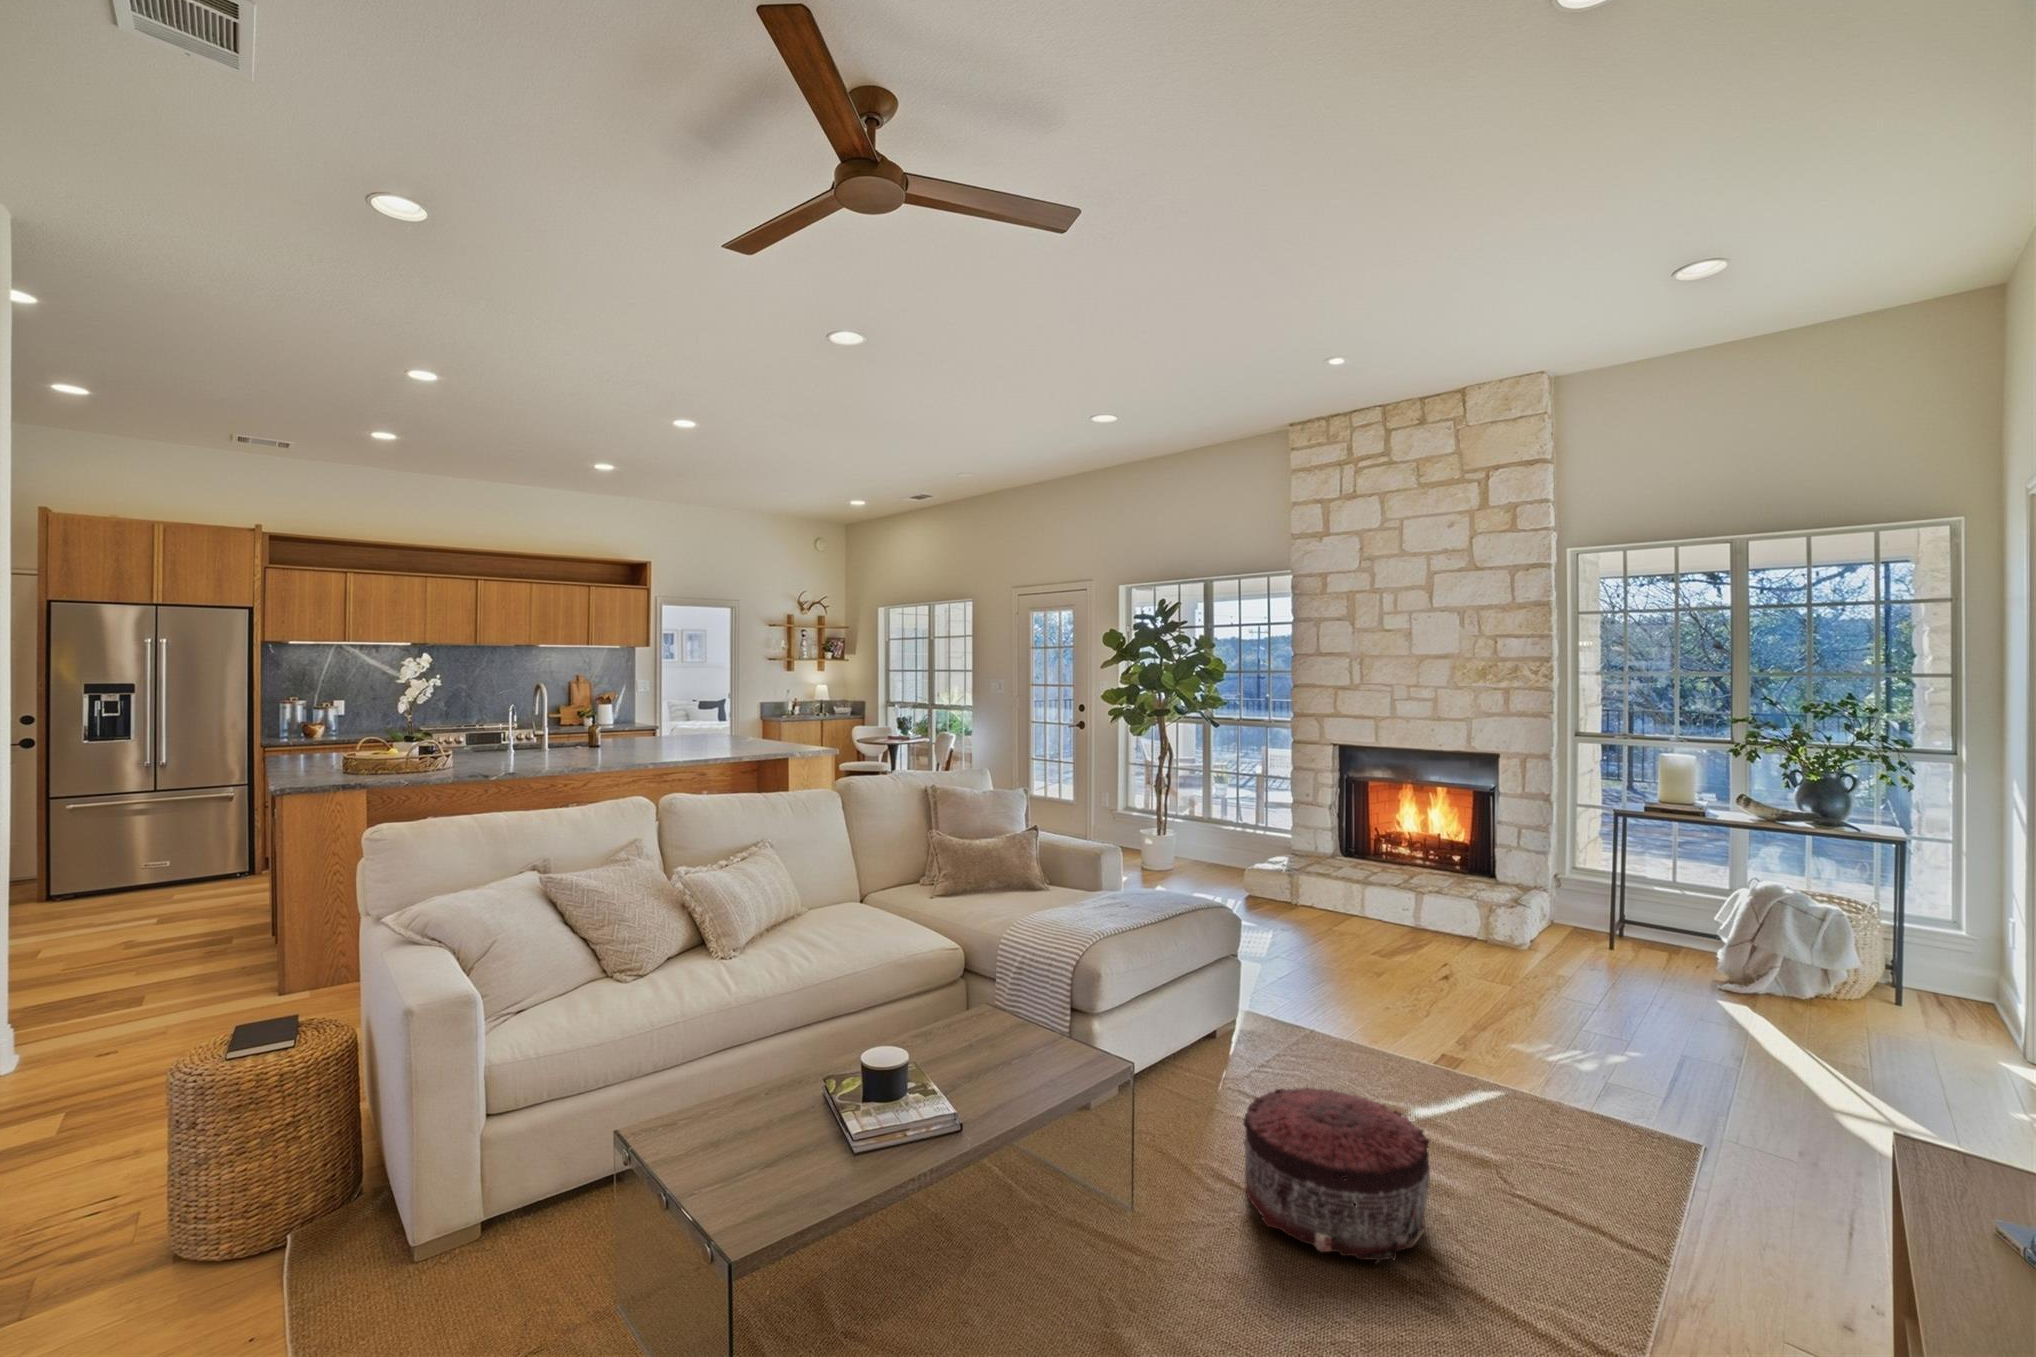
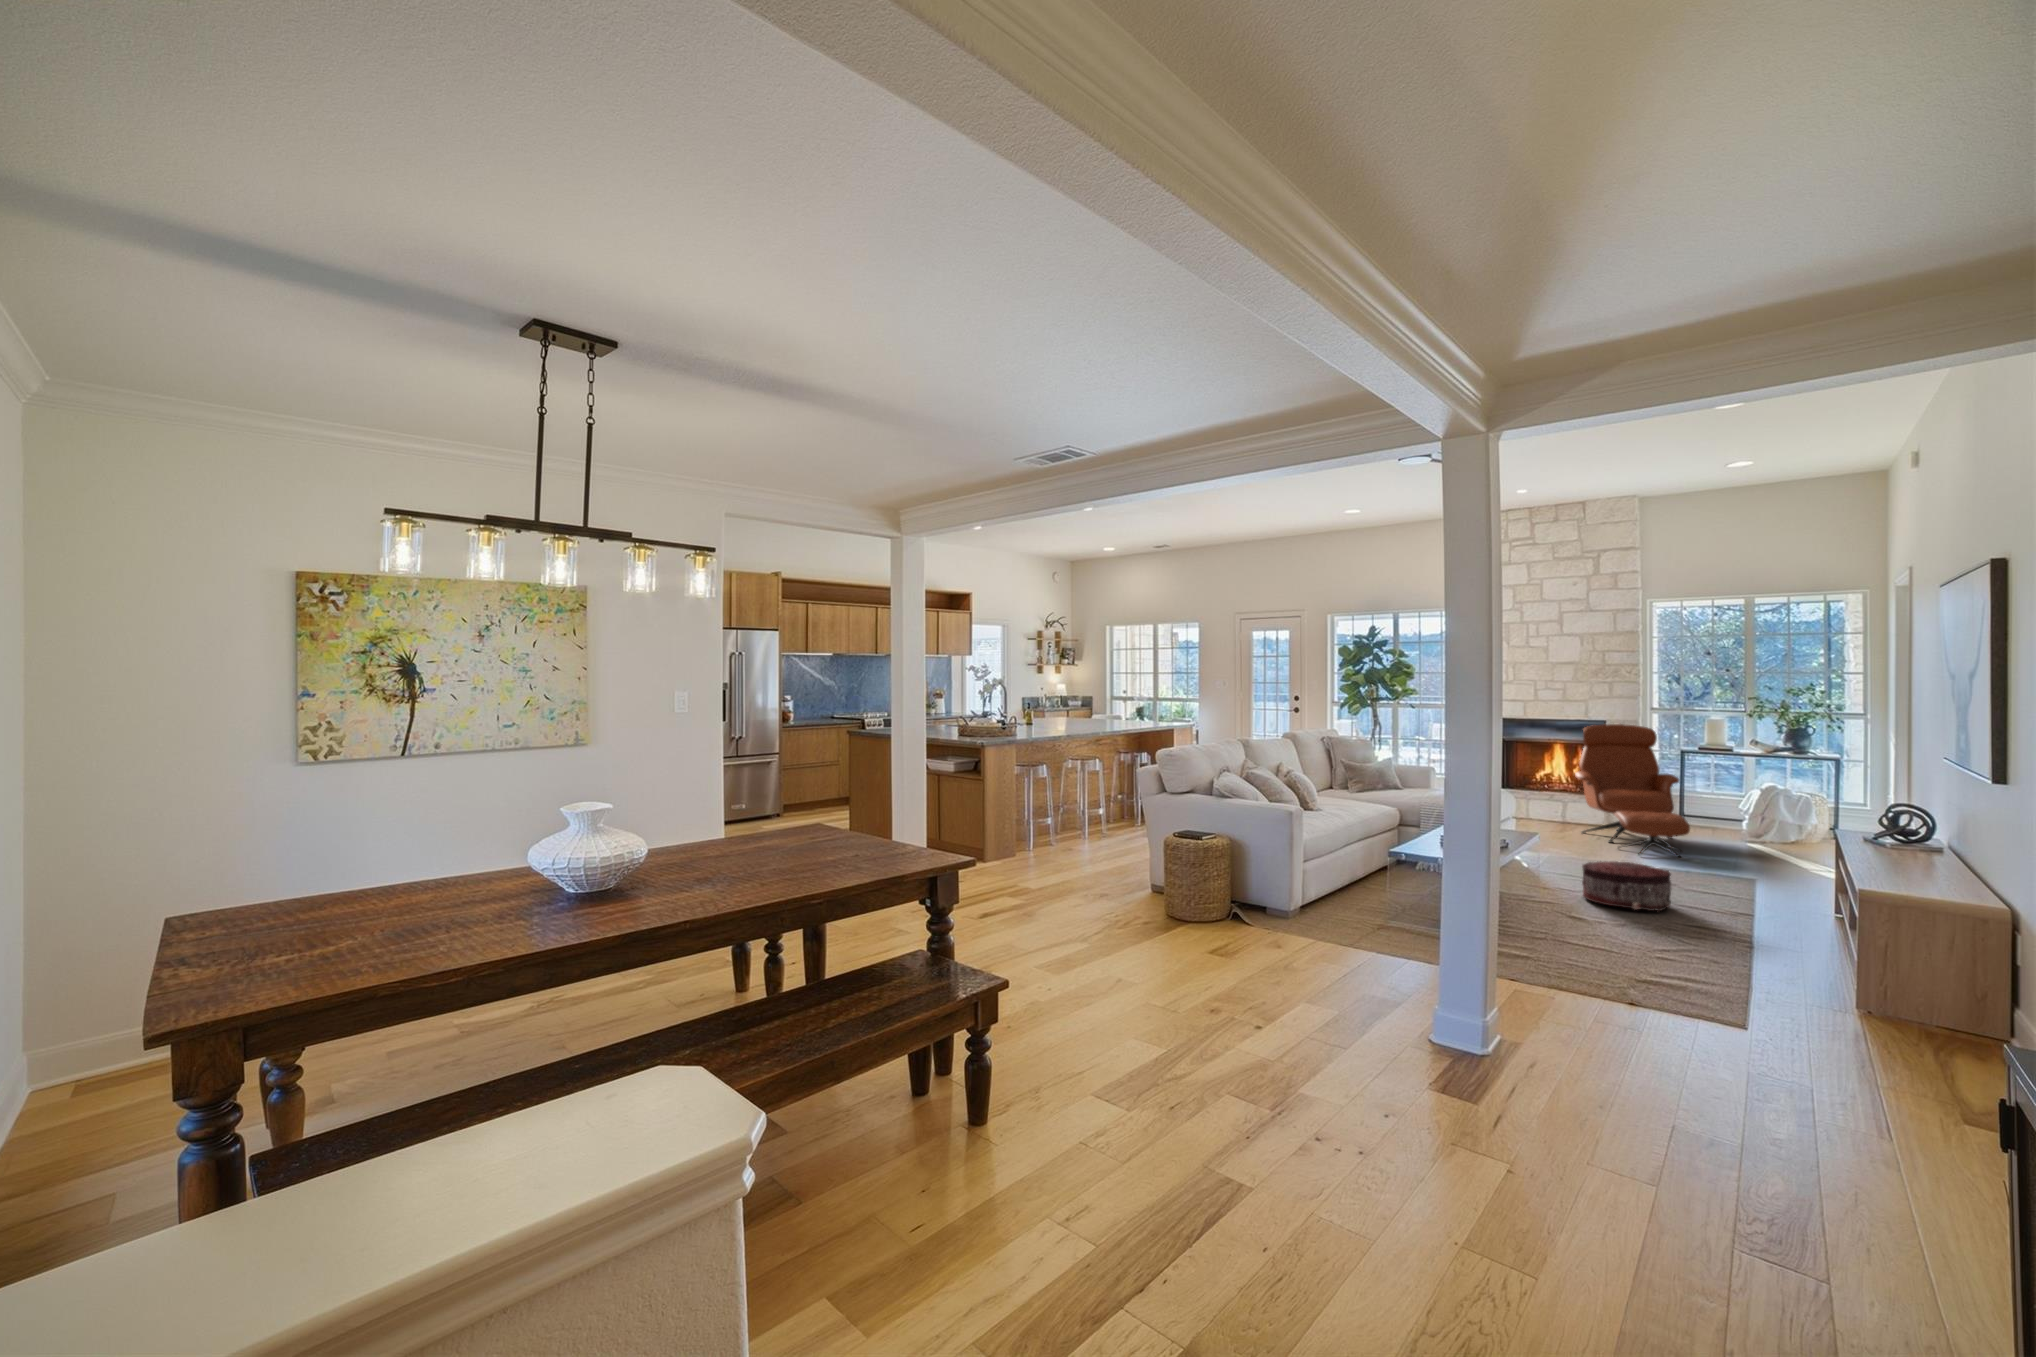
lounge chair: none [1422,762,1597,1033] -> present [1575,724,1690,857]

